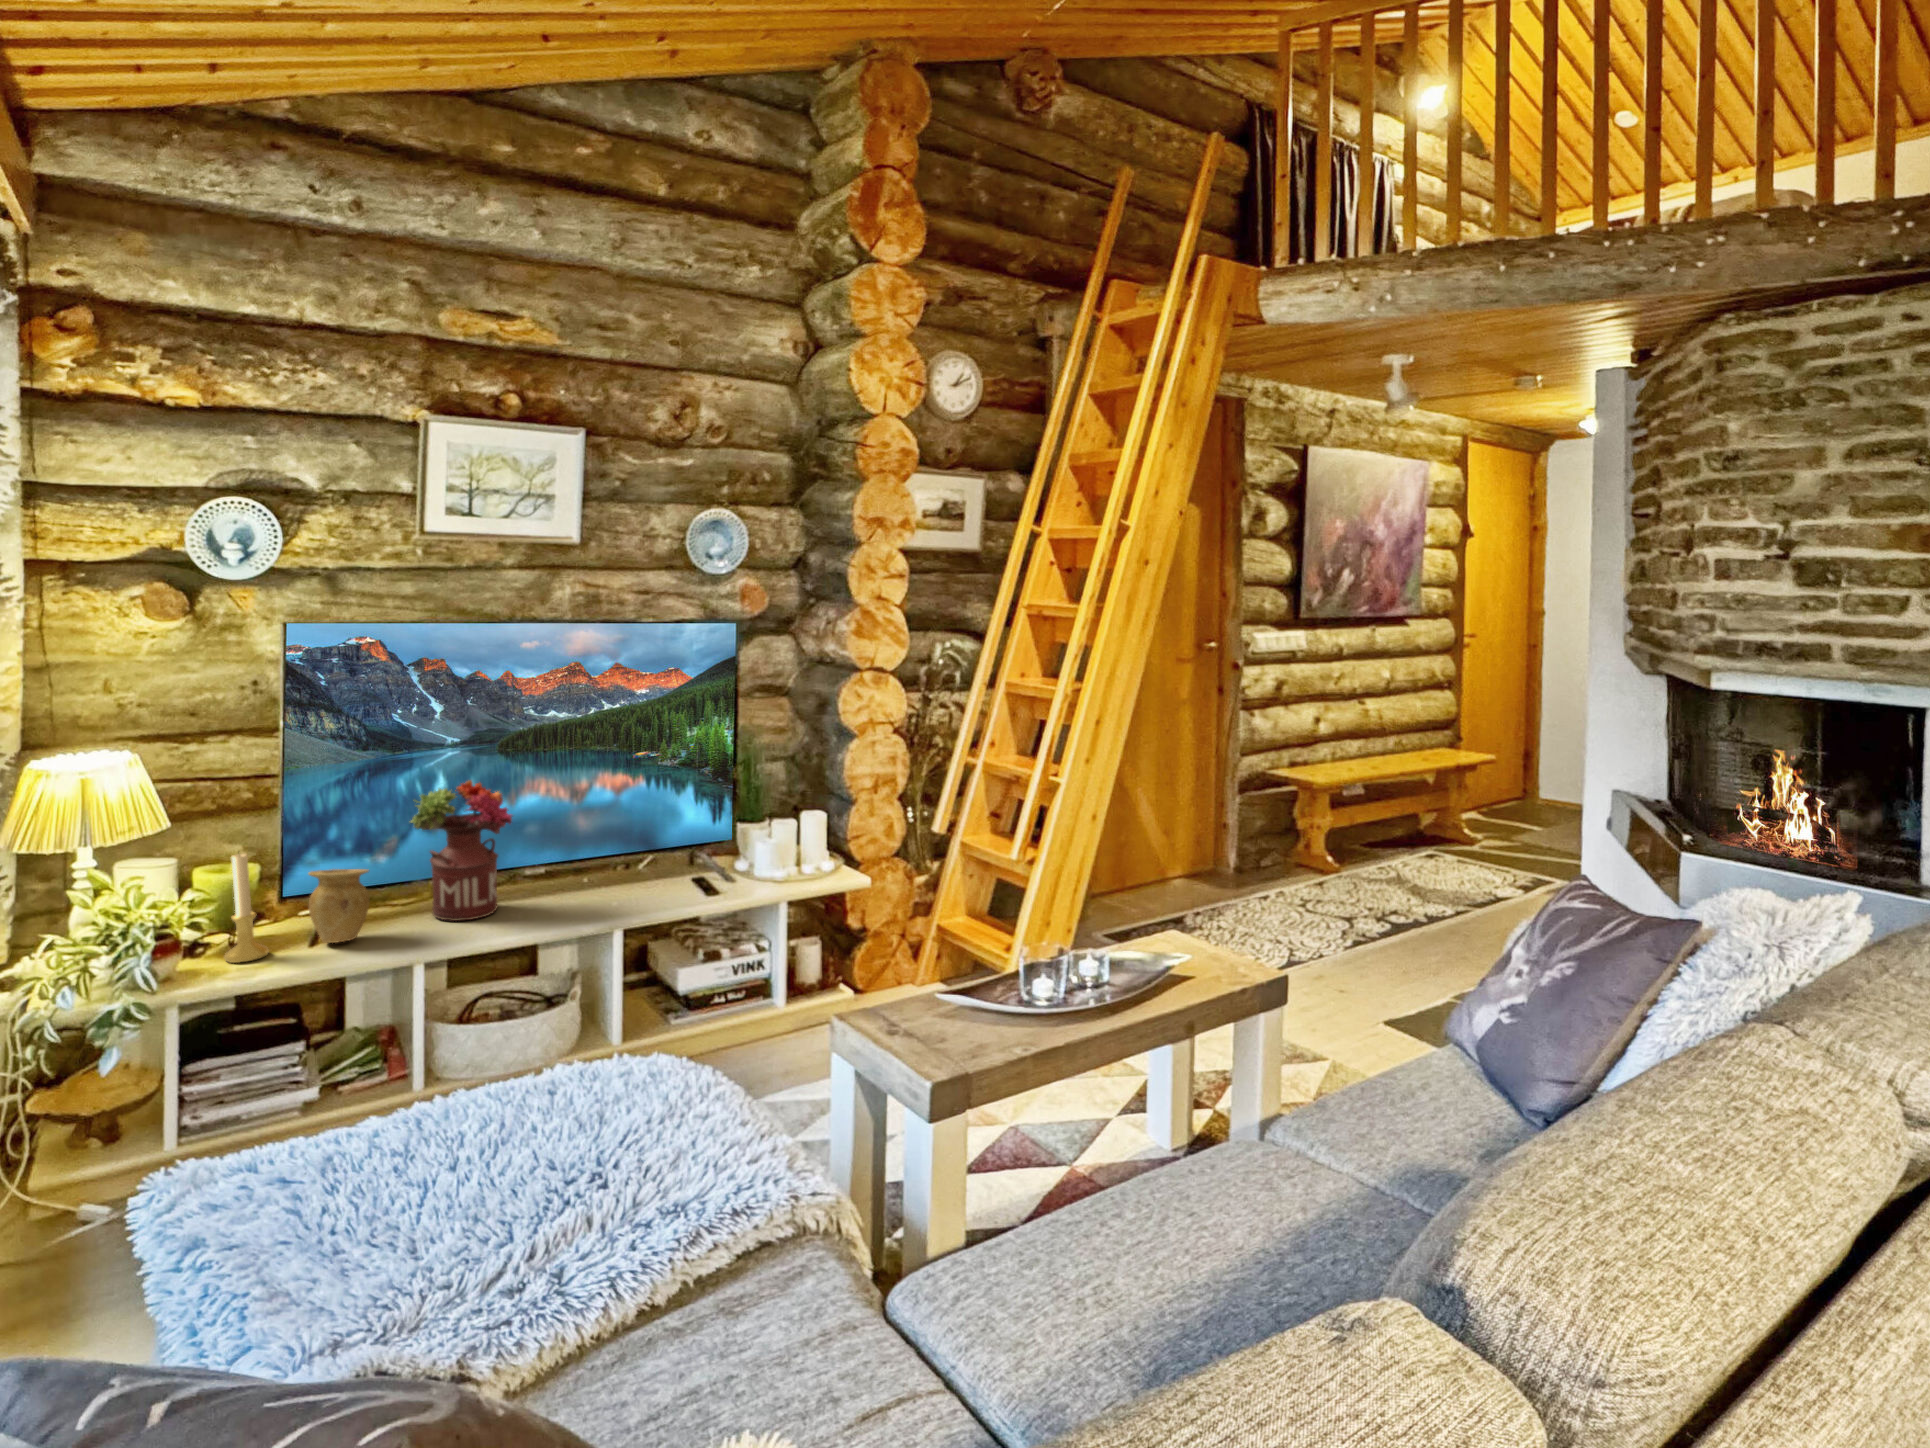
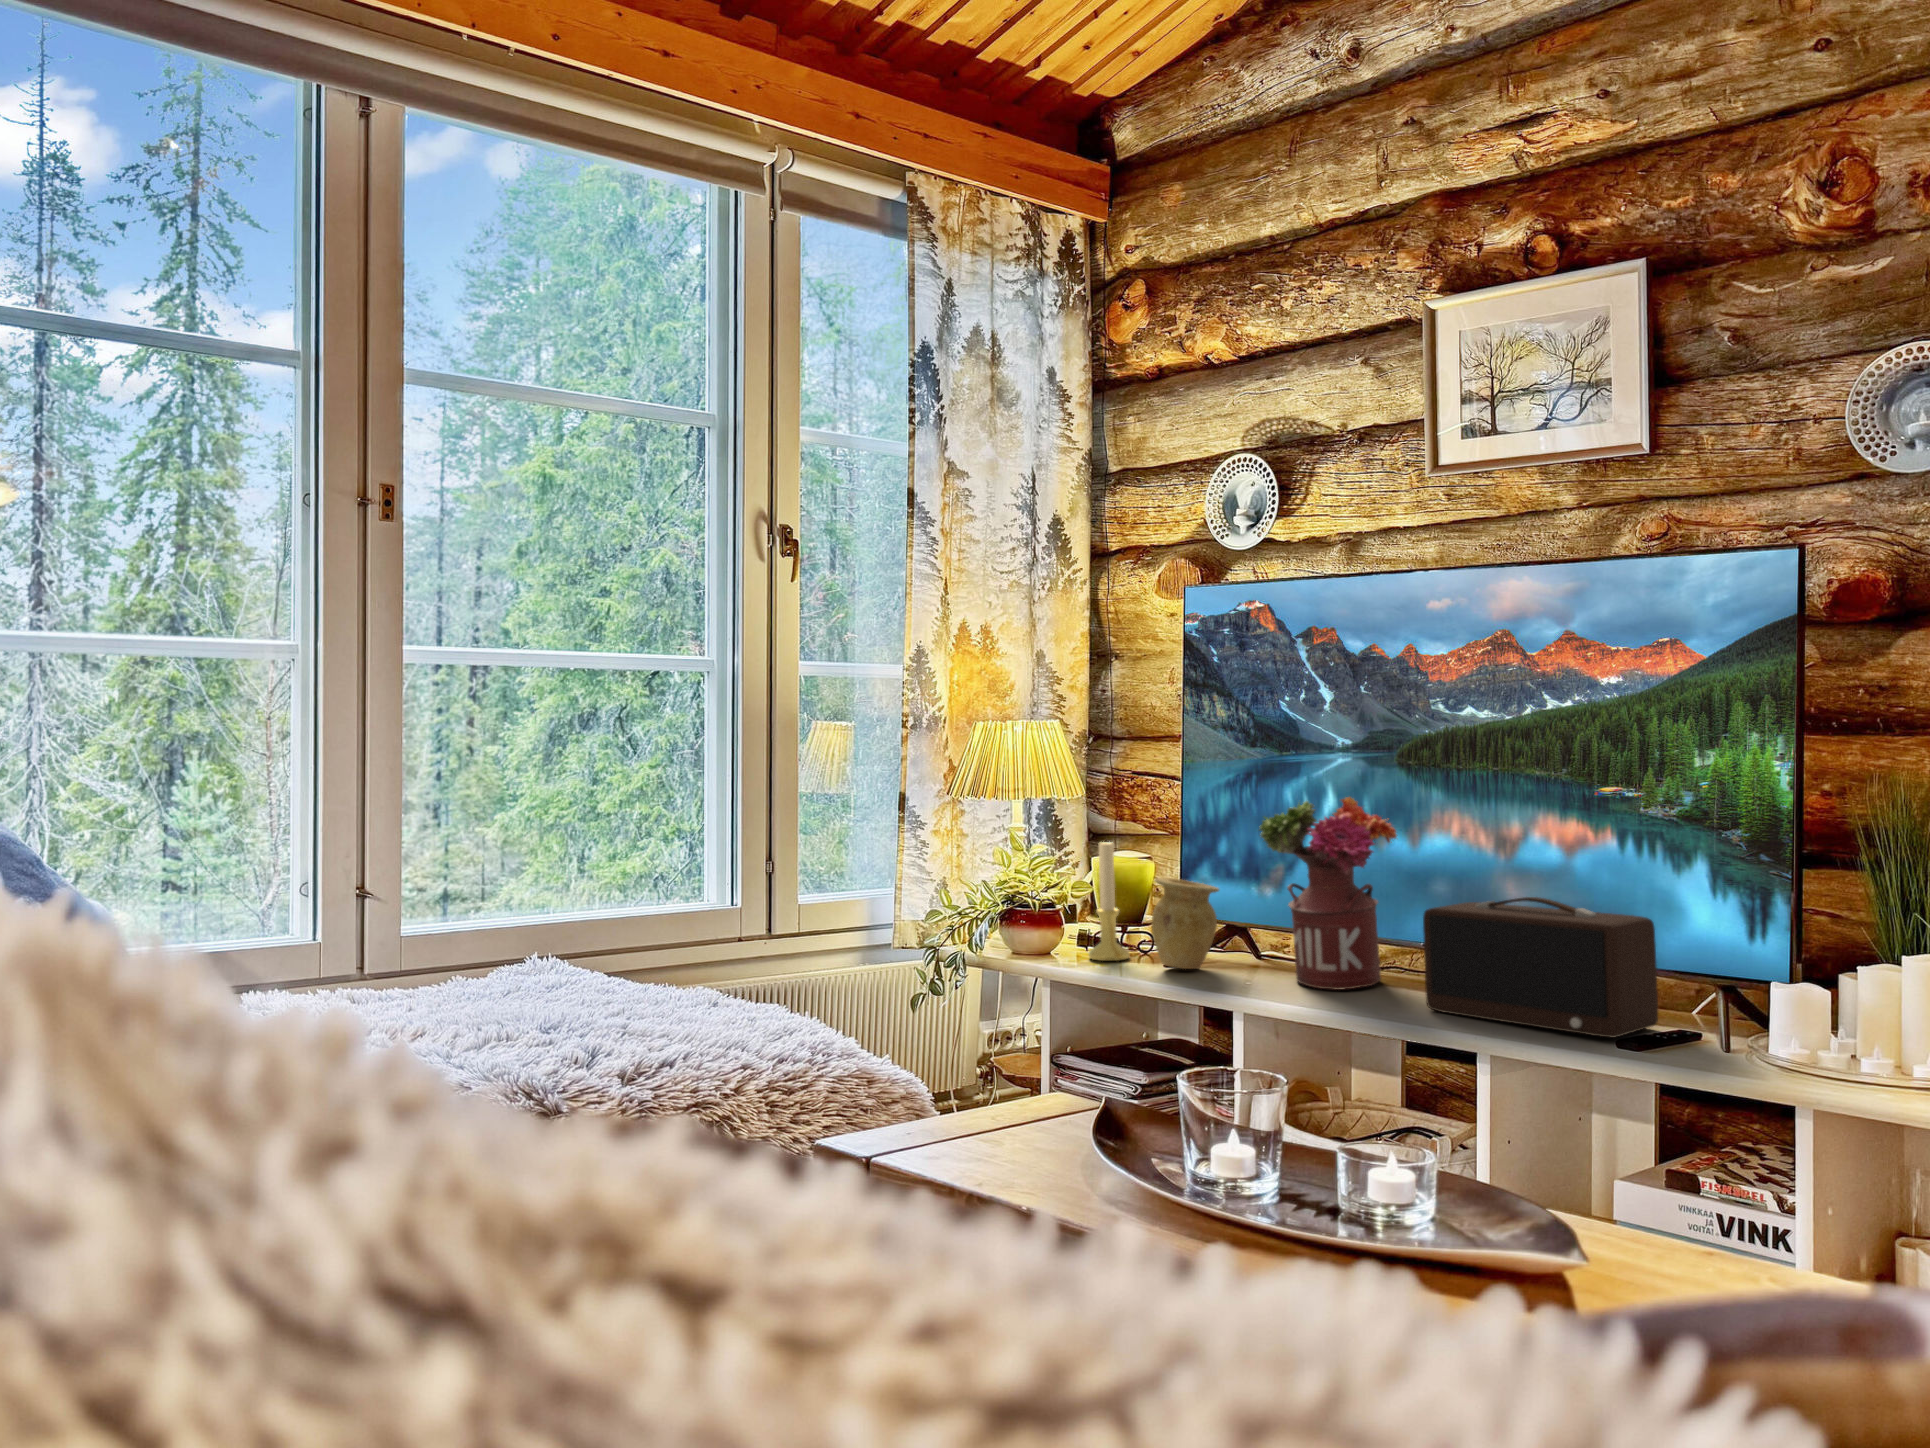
speaker: none [553,822,688,907] -> present [1423,897,1658,1038]

